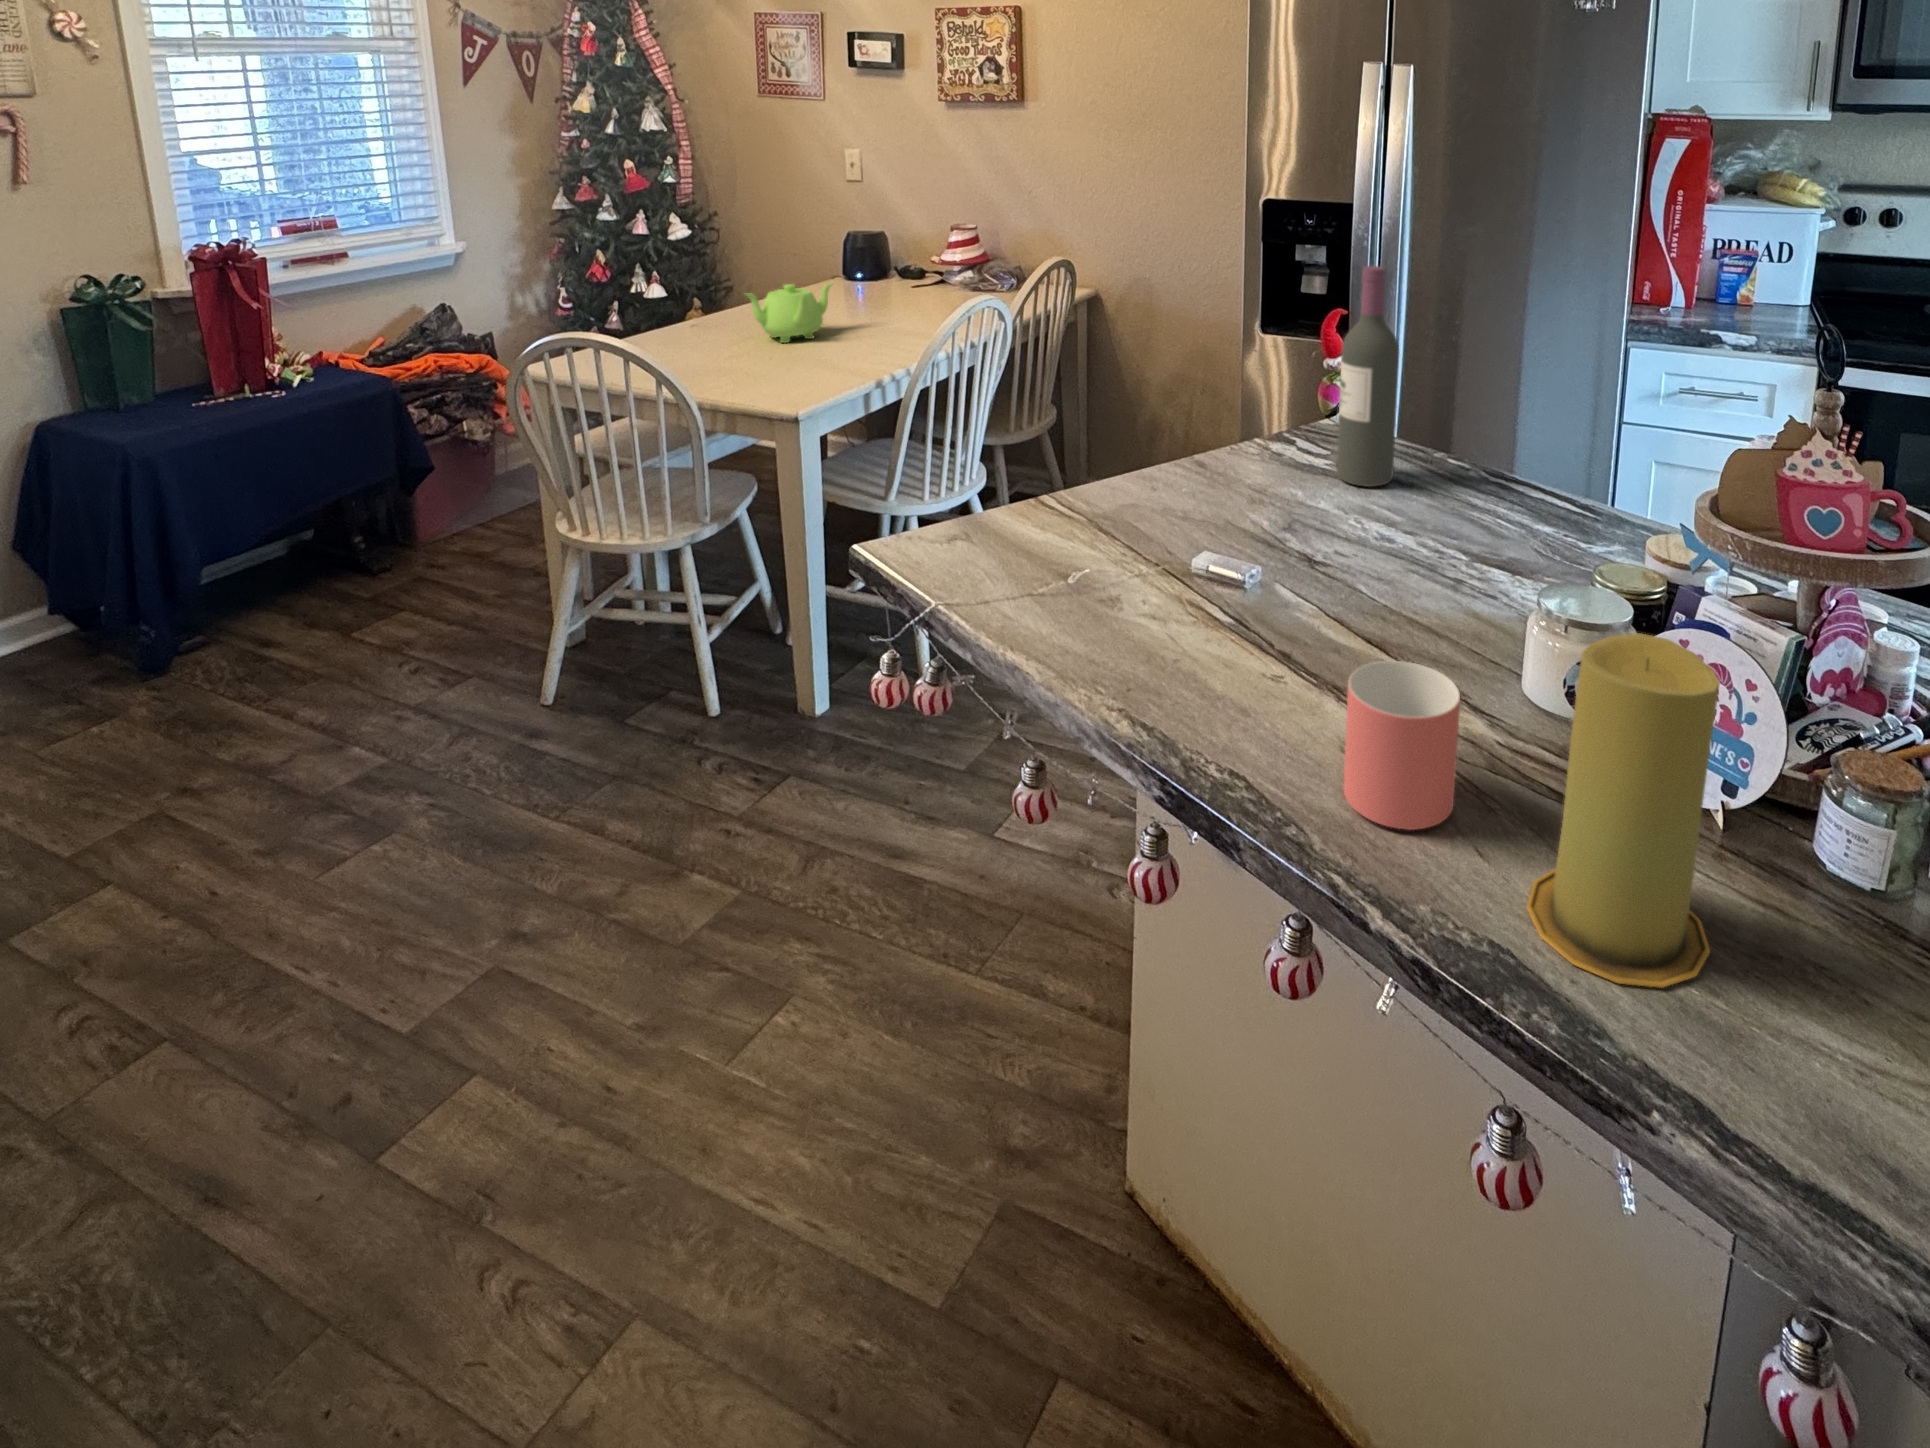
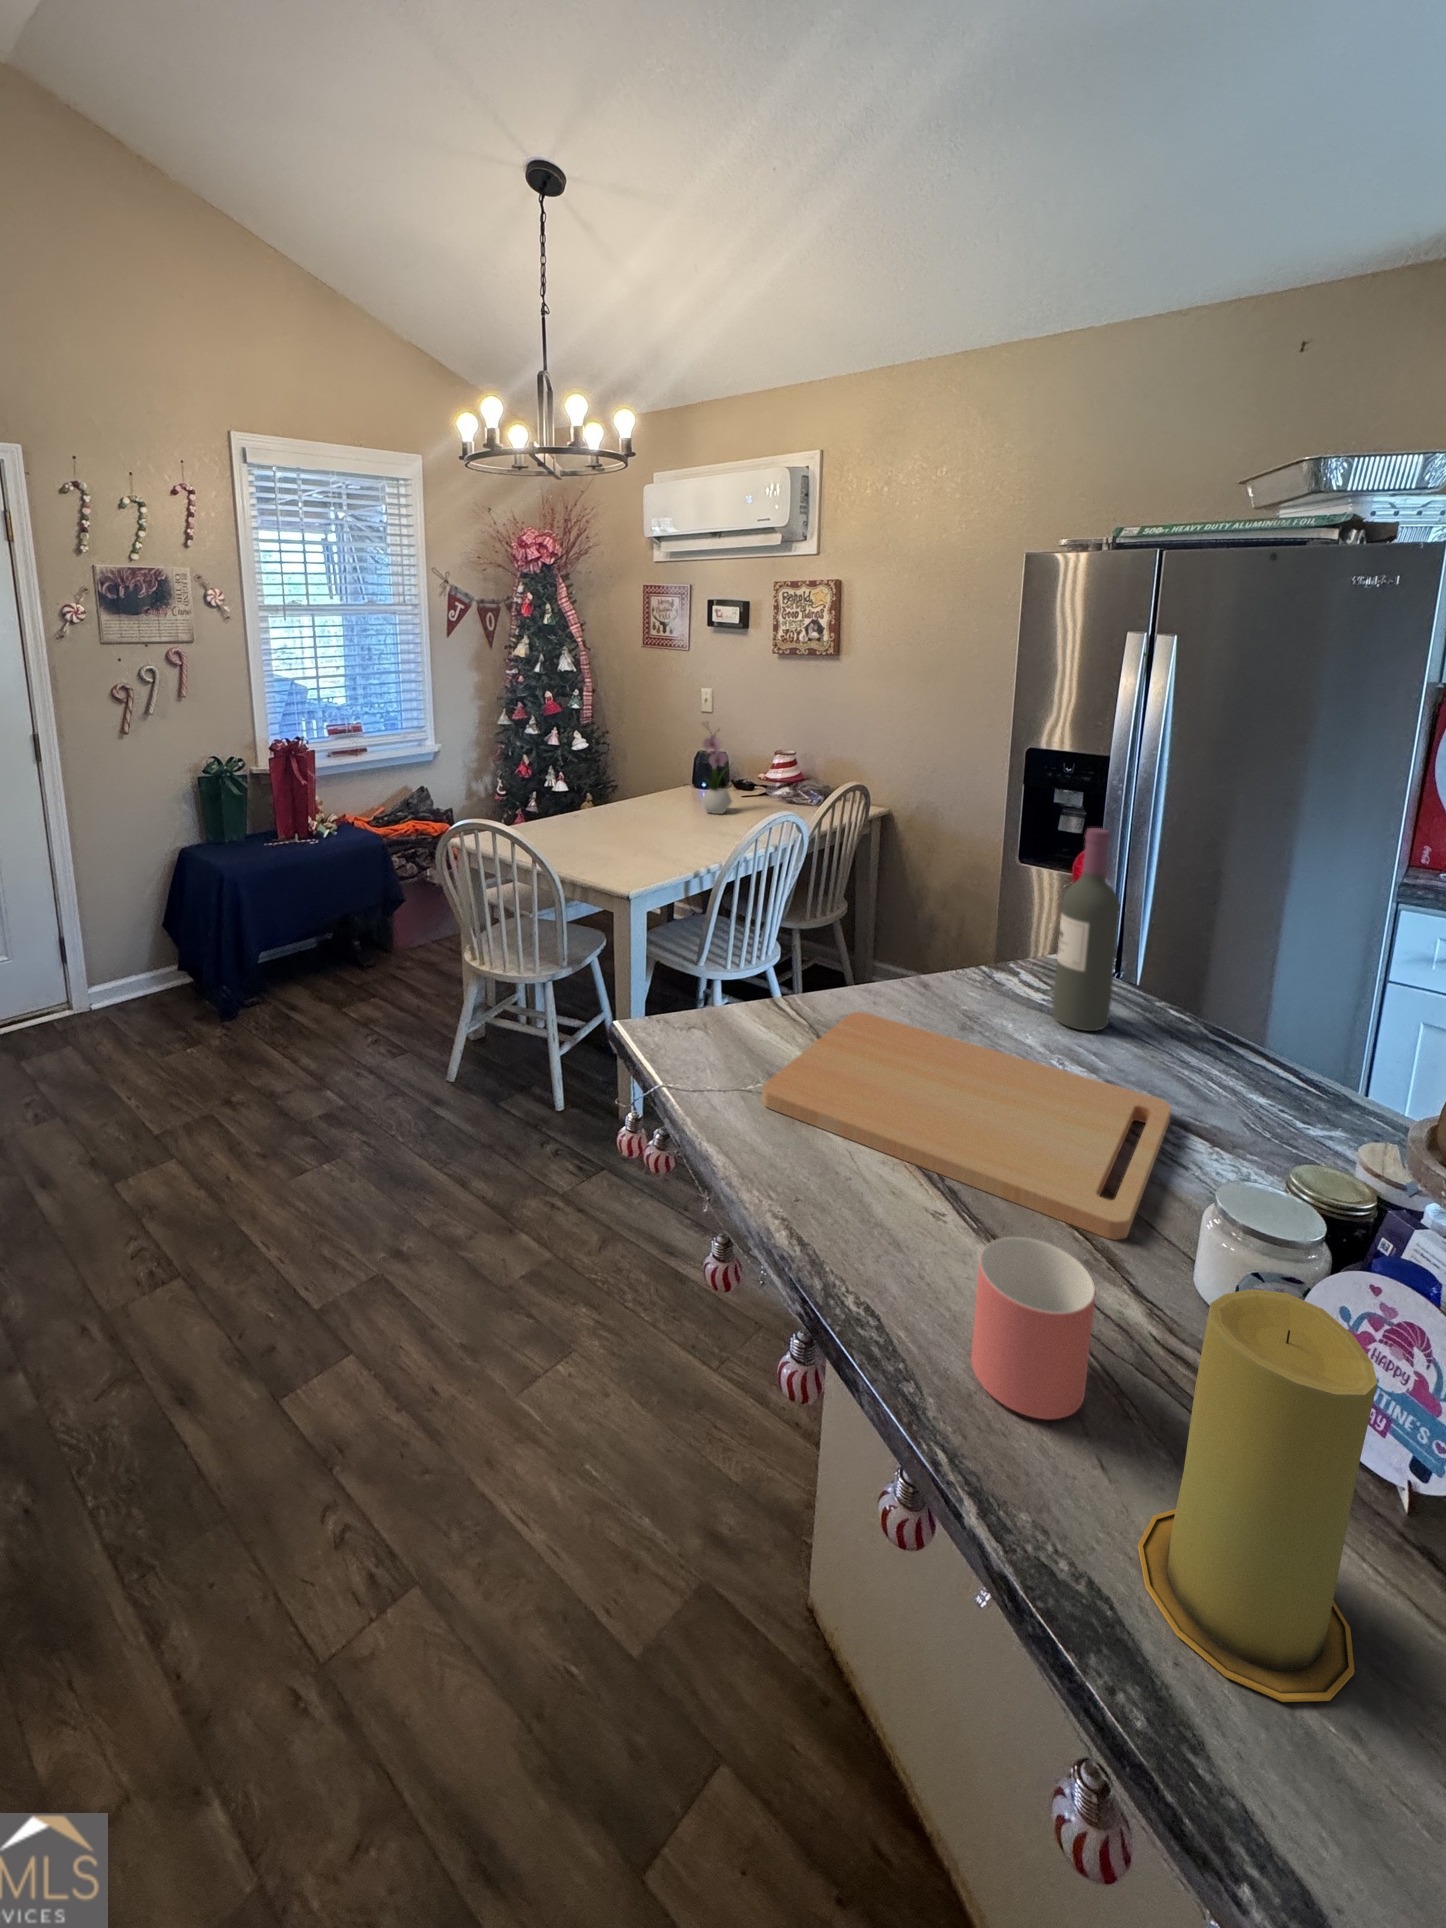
flower arrangement: none [861,189,905,308] -> present [702,729,732,814]
teapot: present [746,282,832,343] -> none [607,792,676,836]
cutting board: none [1058,495,1472,669] -> present [762,1012,1171,1240]

